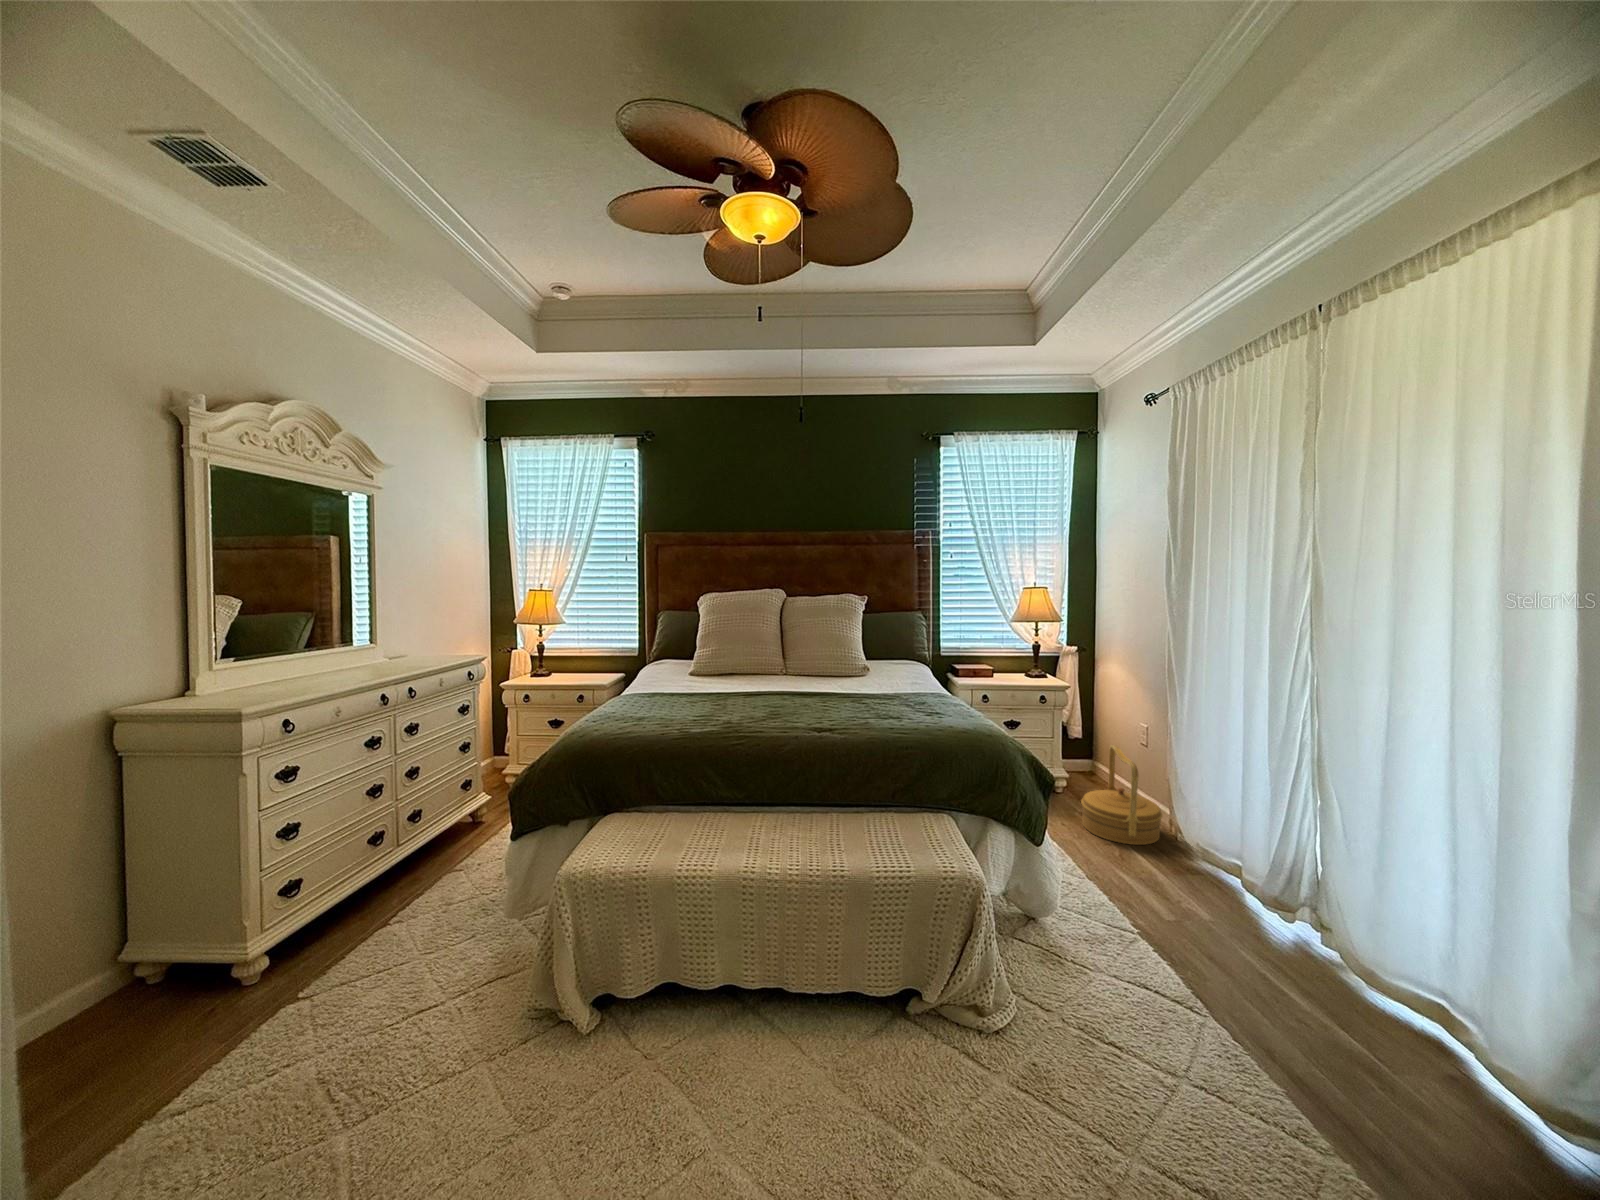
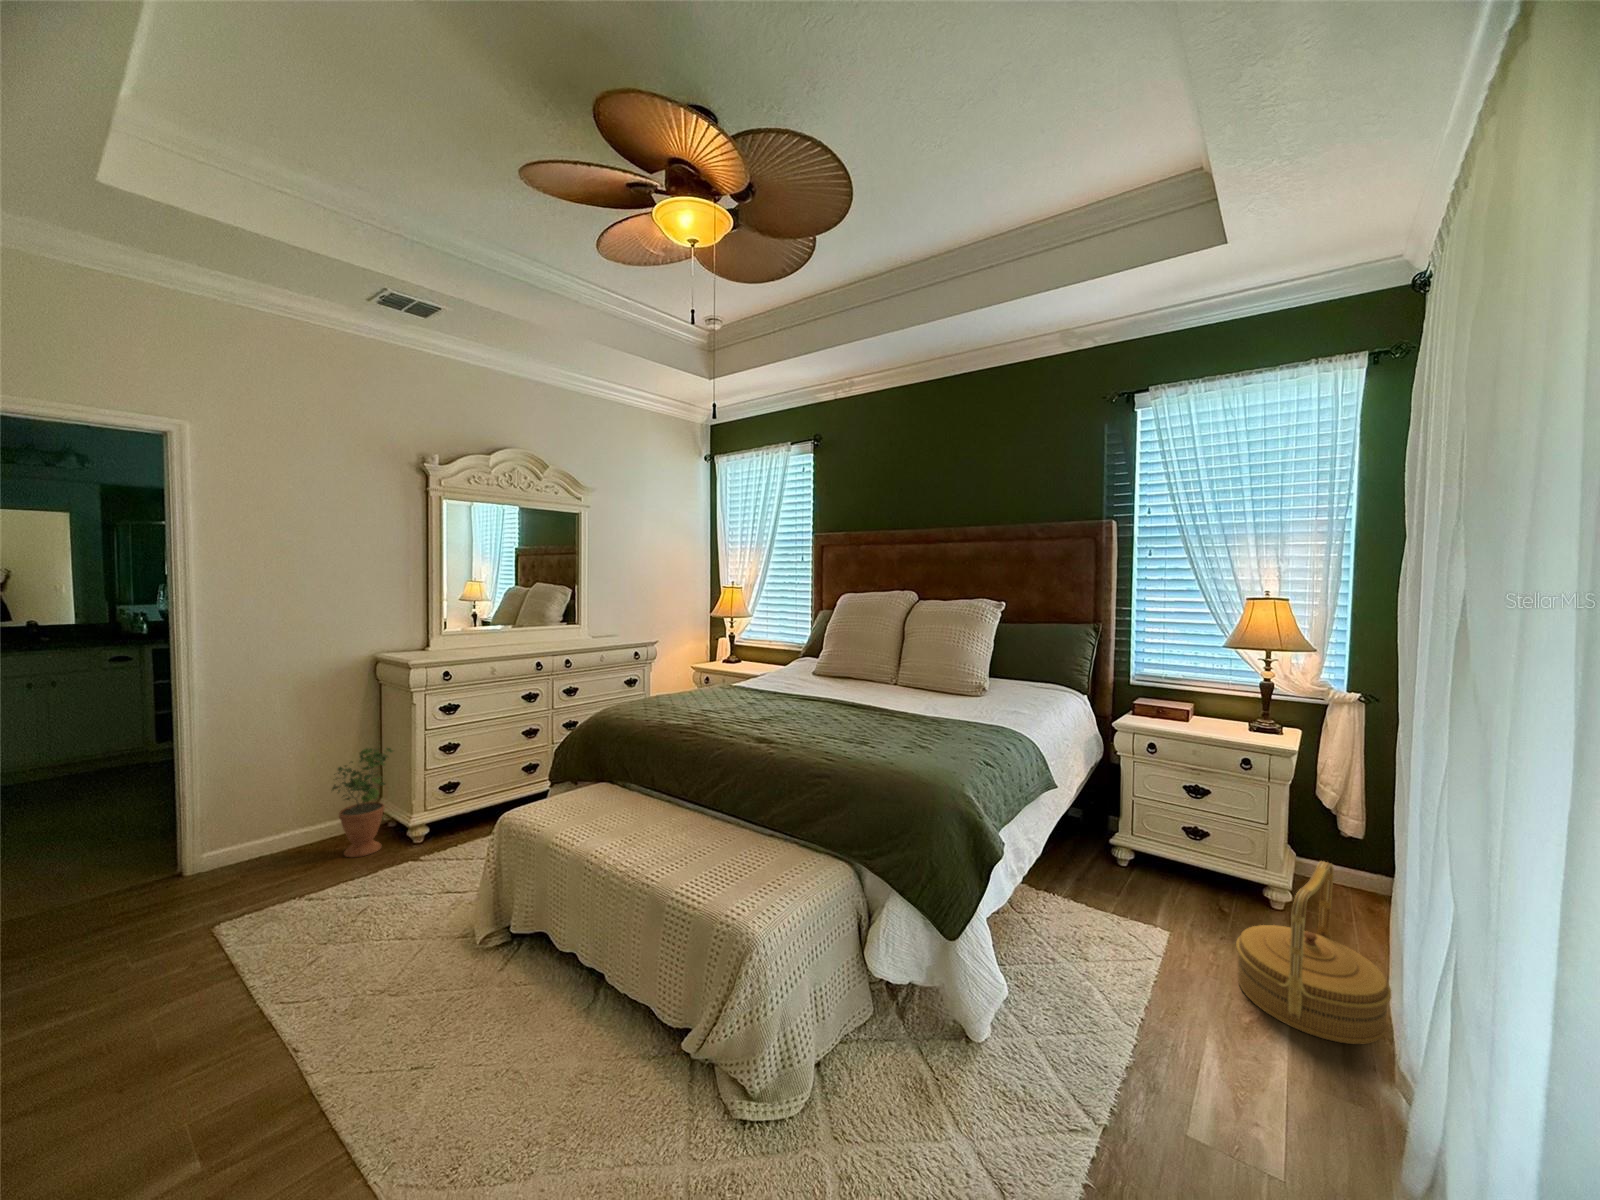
potted plant: none [79,850,198,1053] -> present [332,748,393,857]

